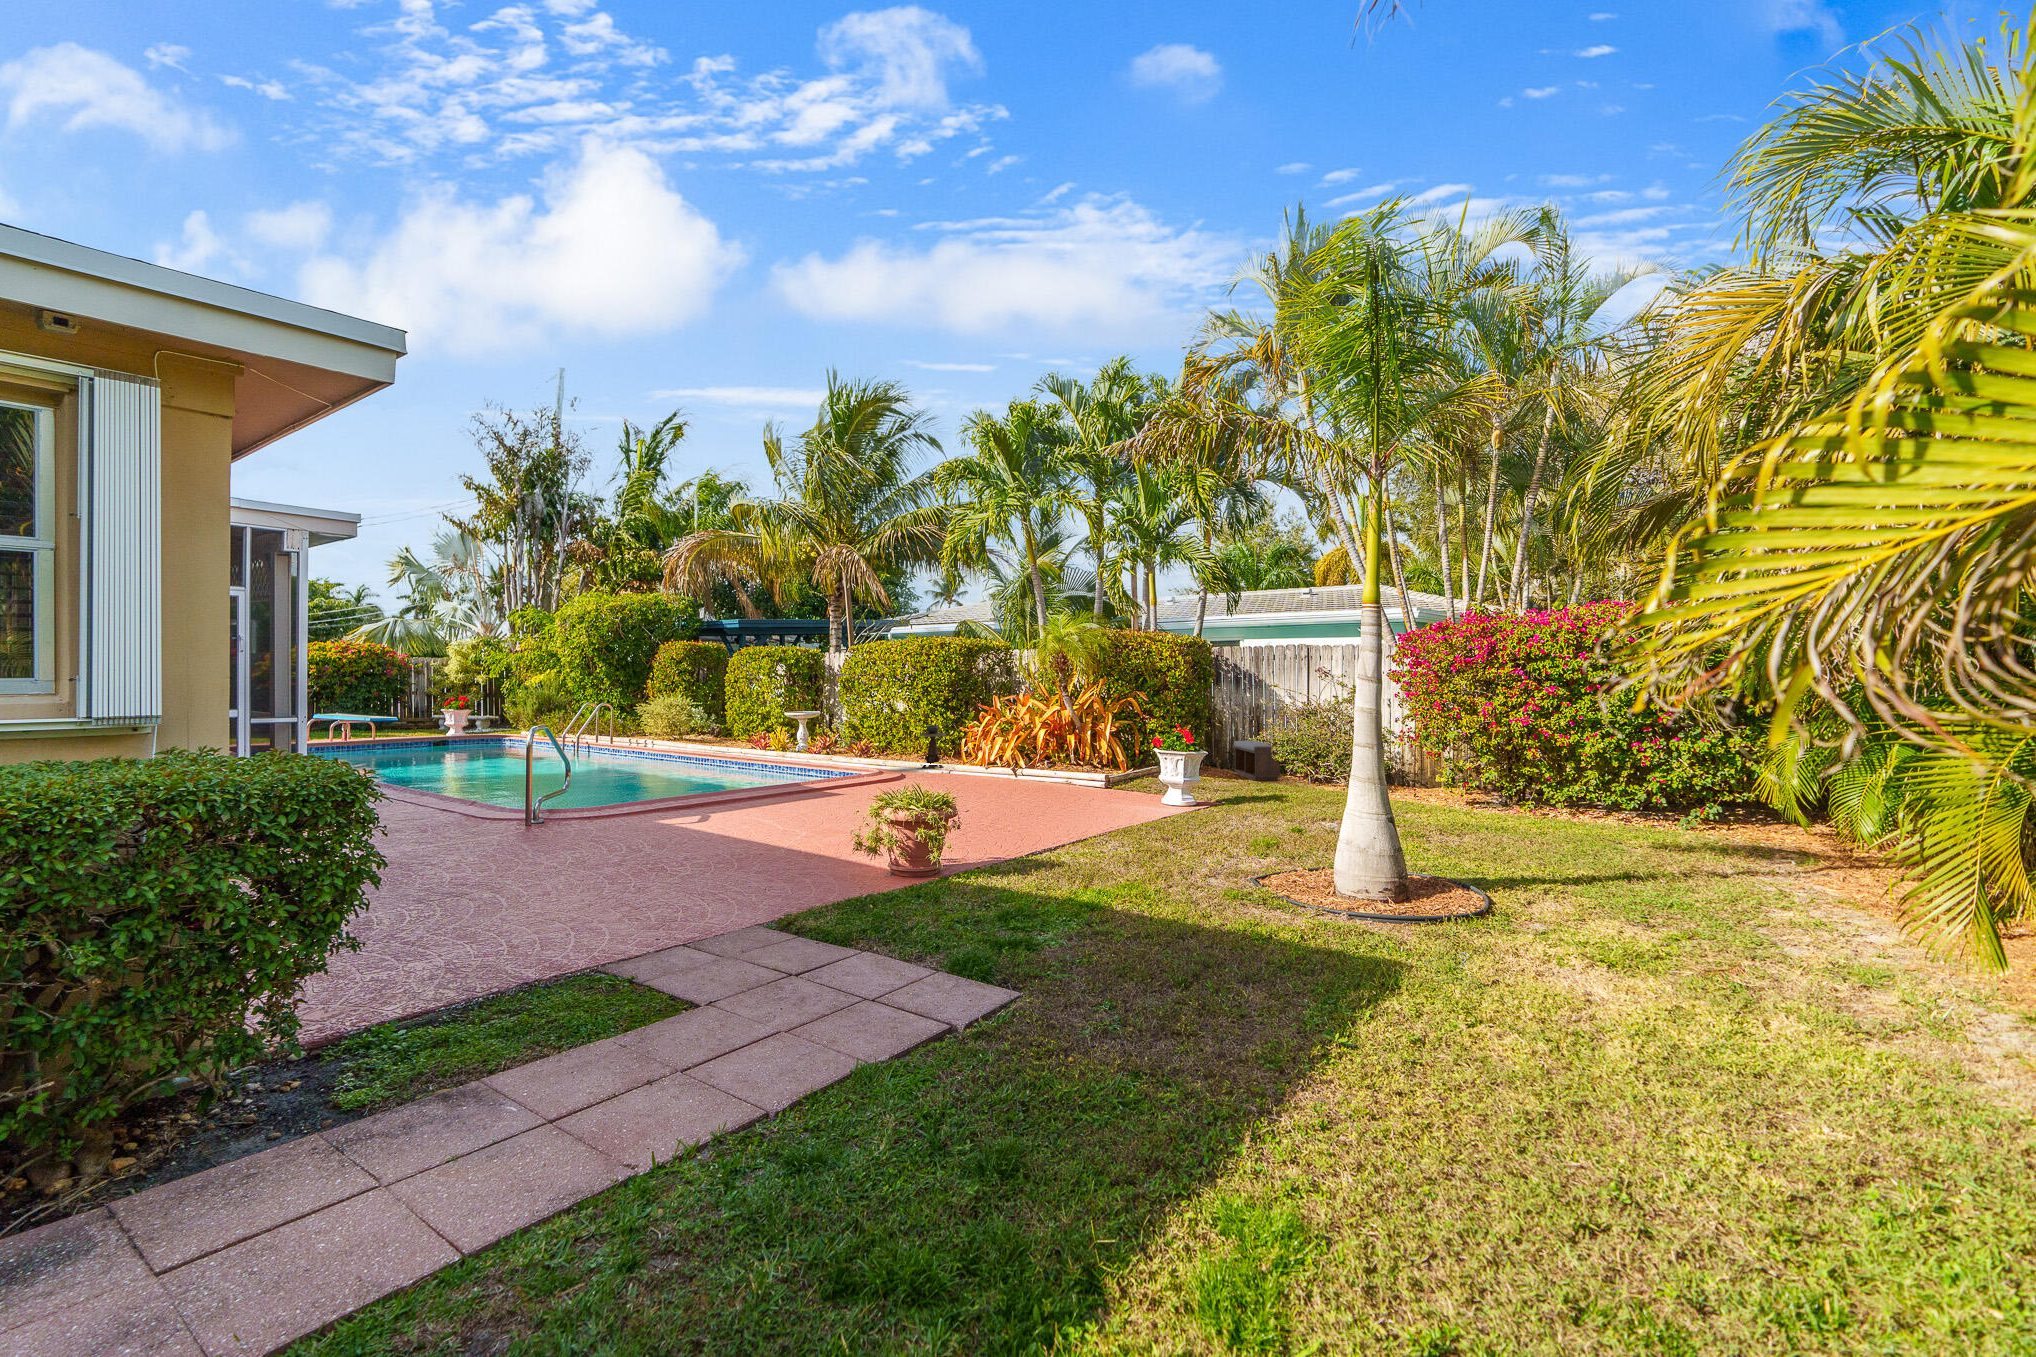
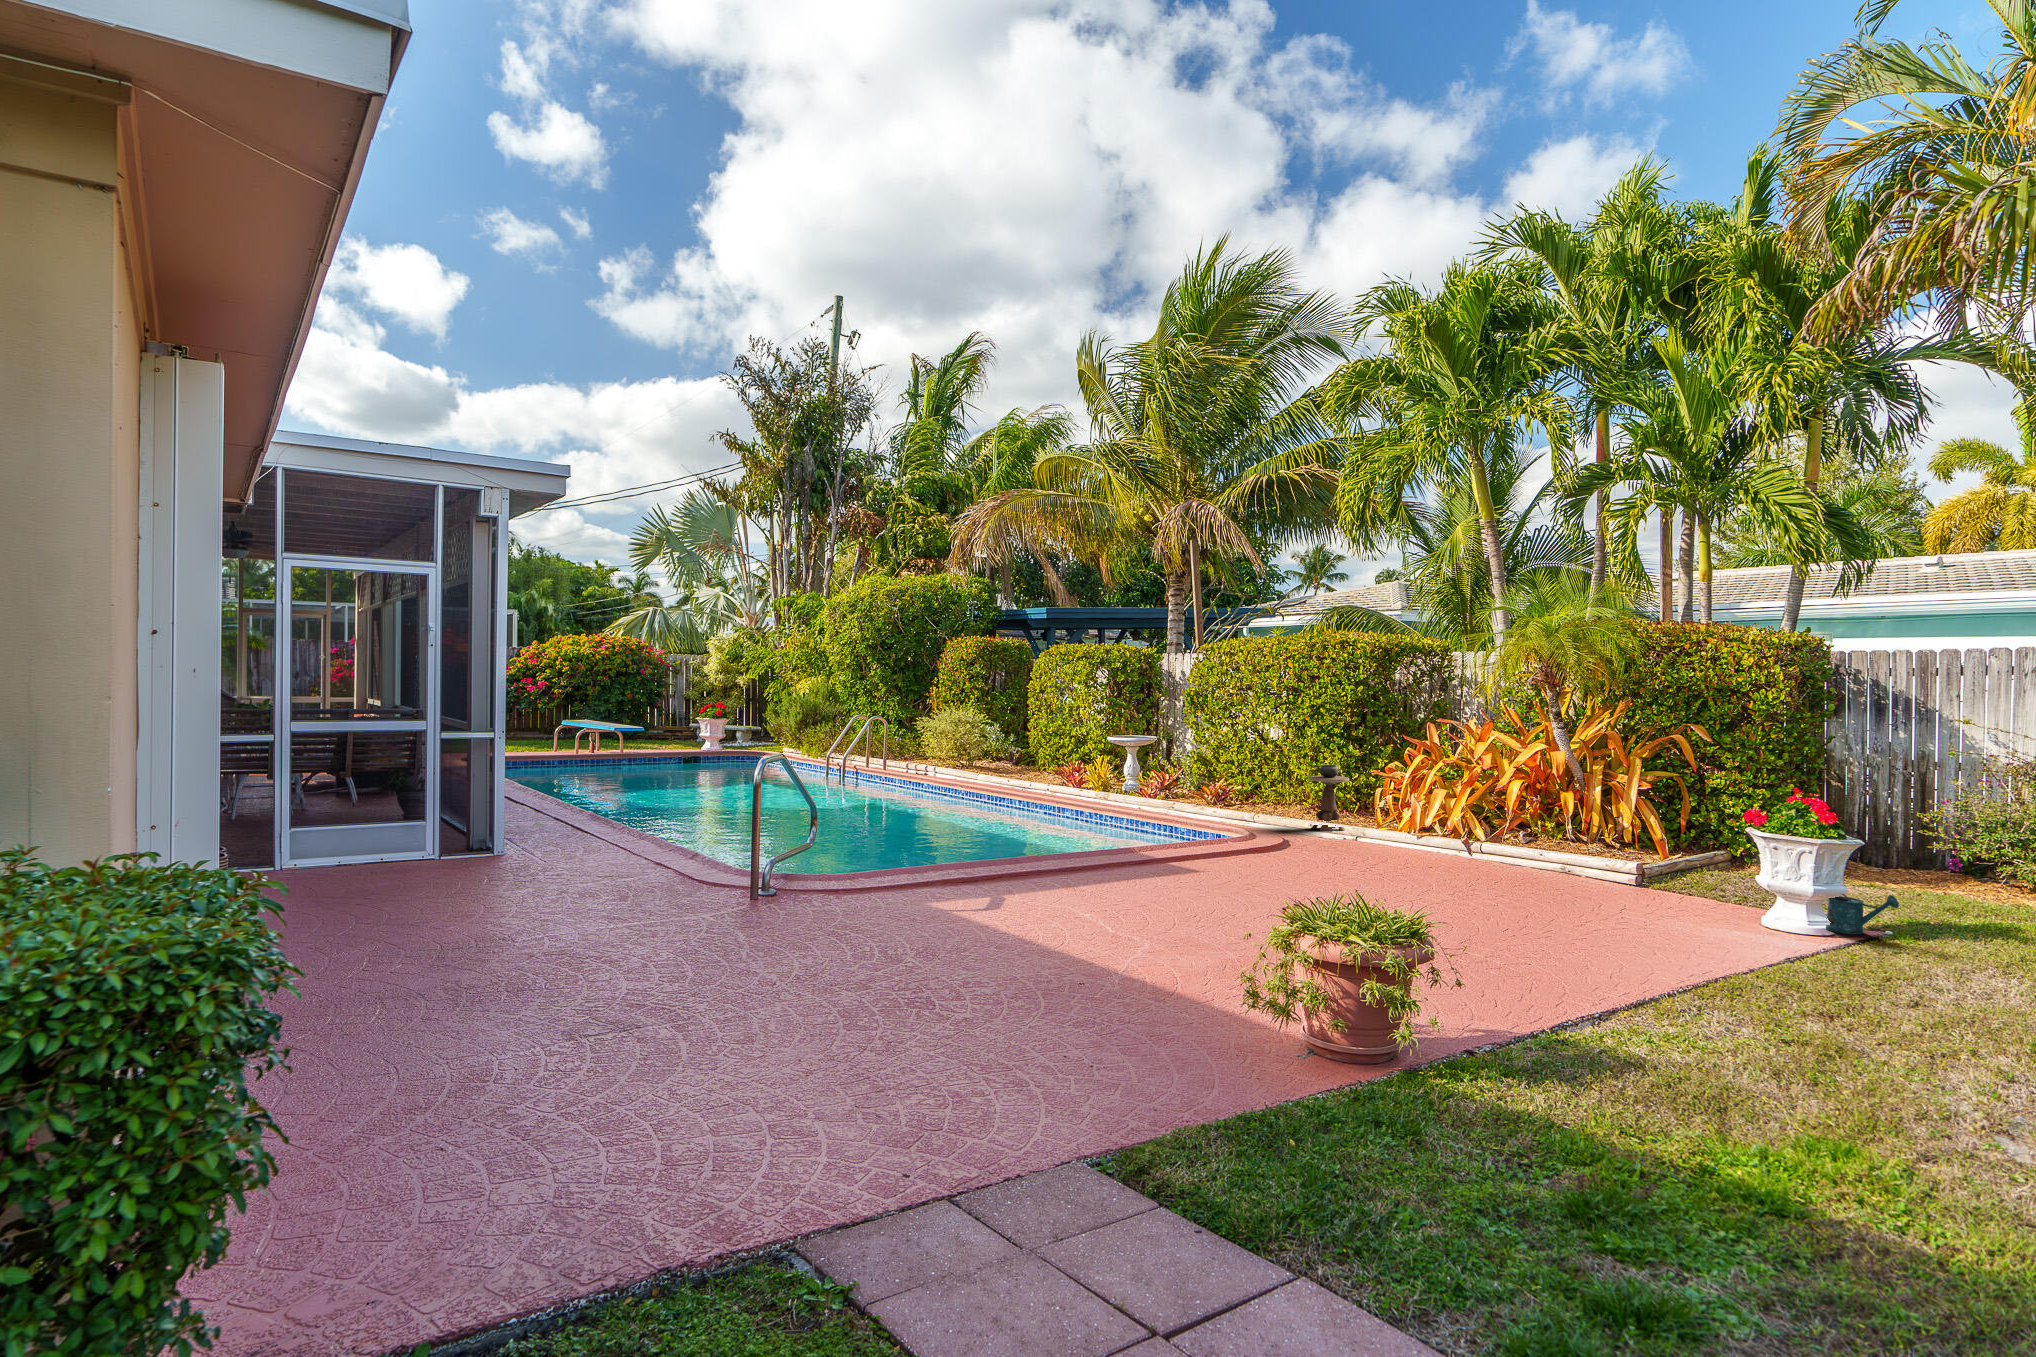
bench: present [1234,741,1281,781] -> none [1873,814,1983,890]
watering can: none [1189,780,1226,805] -> present [1826,894,1899,934]

